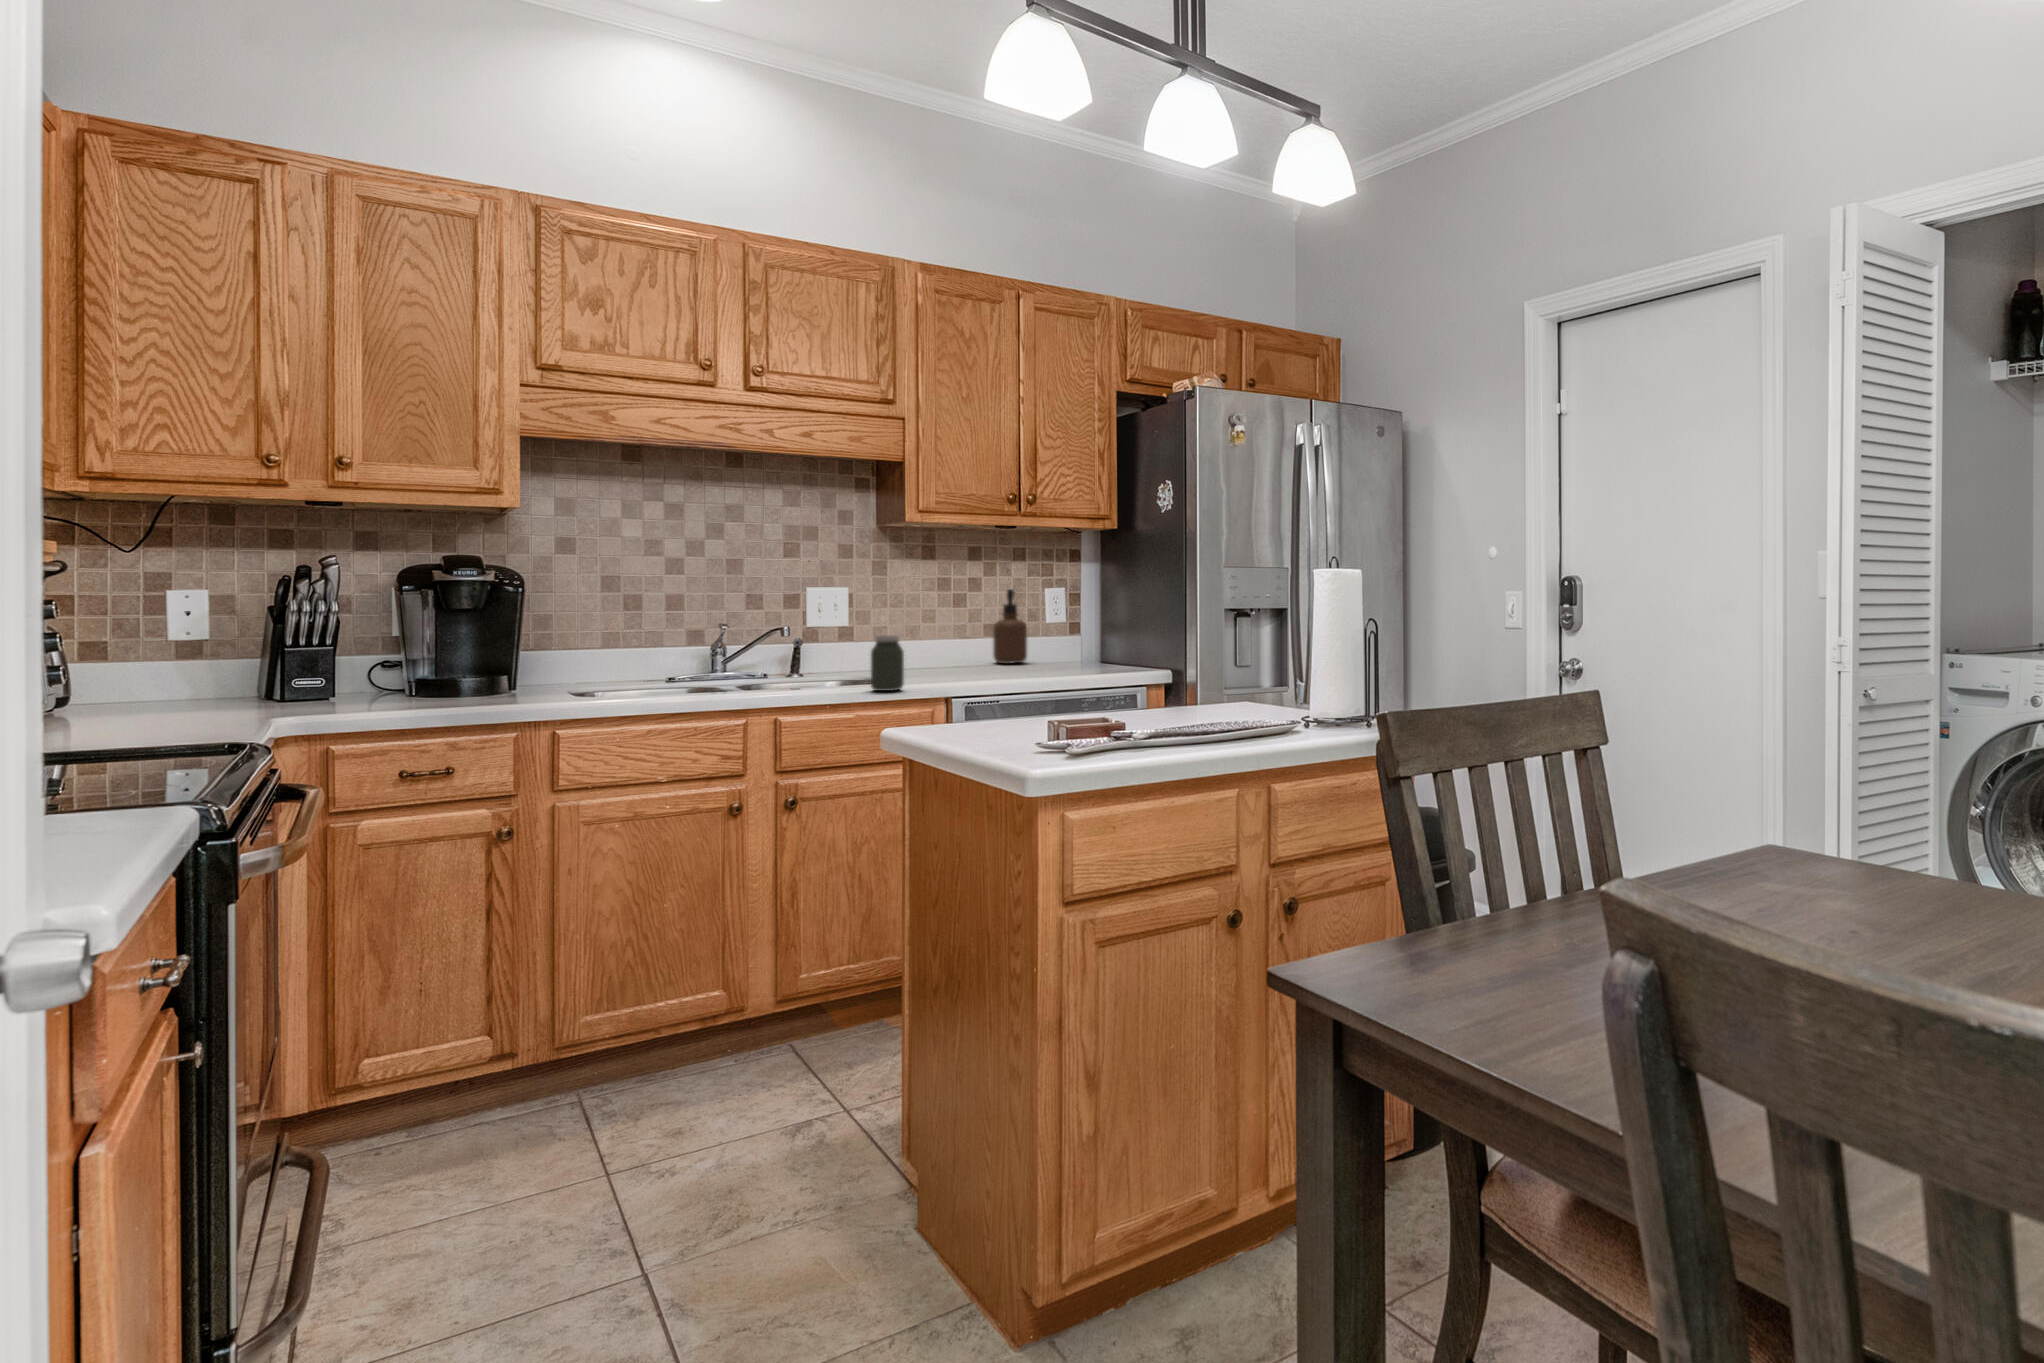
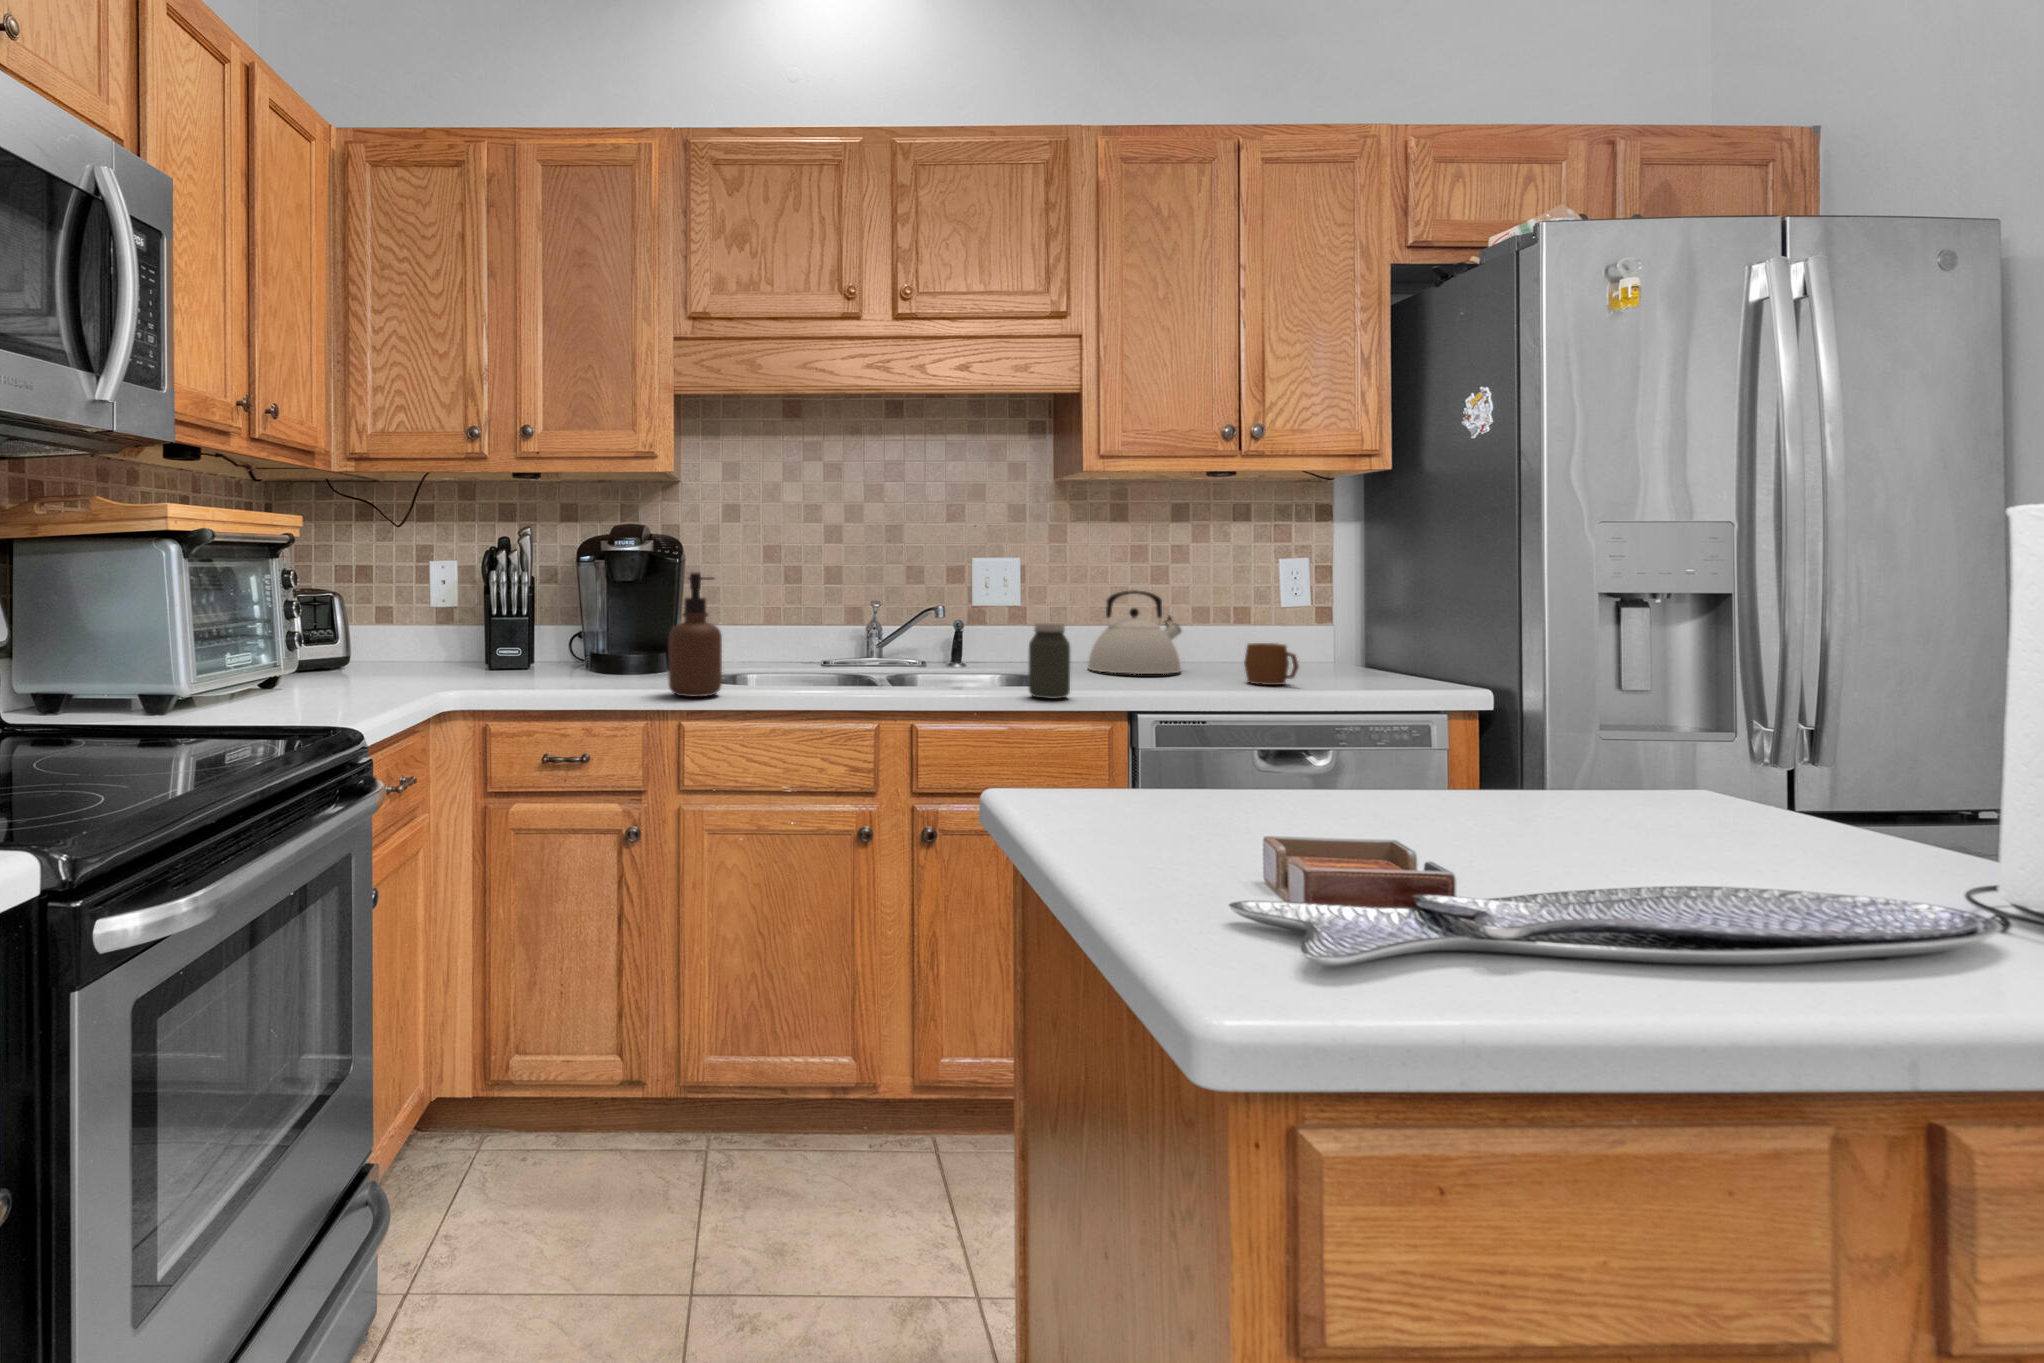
soap dispenser: present [993,589,1027,664] -> present [669,573,722,697]
kettle: none [907,611,979,672] -> present [1088,590,1181,674]
mug: none [1024,646,1061,675] -> present [1244,643,1299,685]

